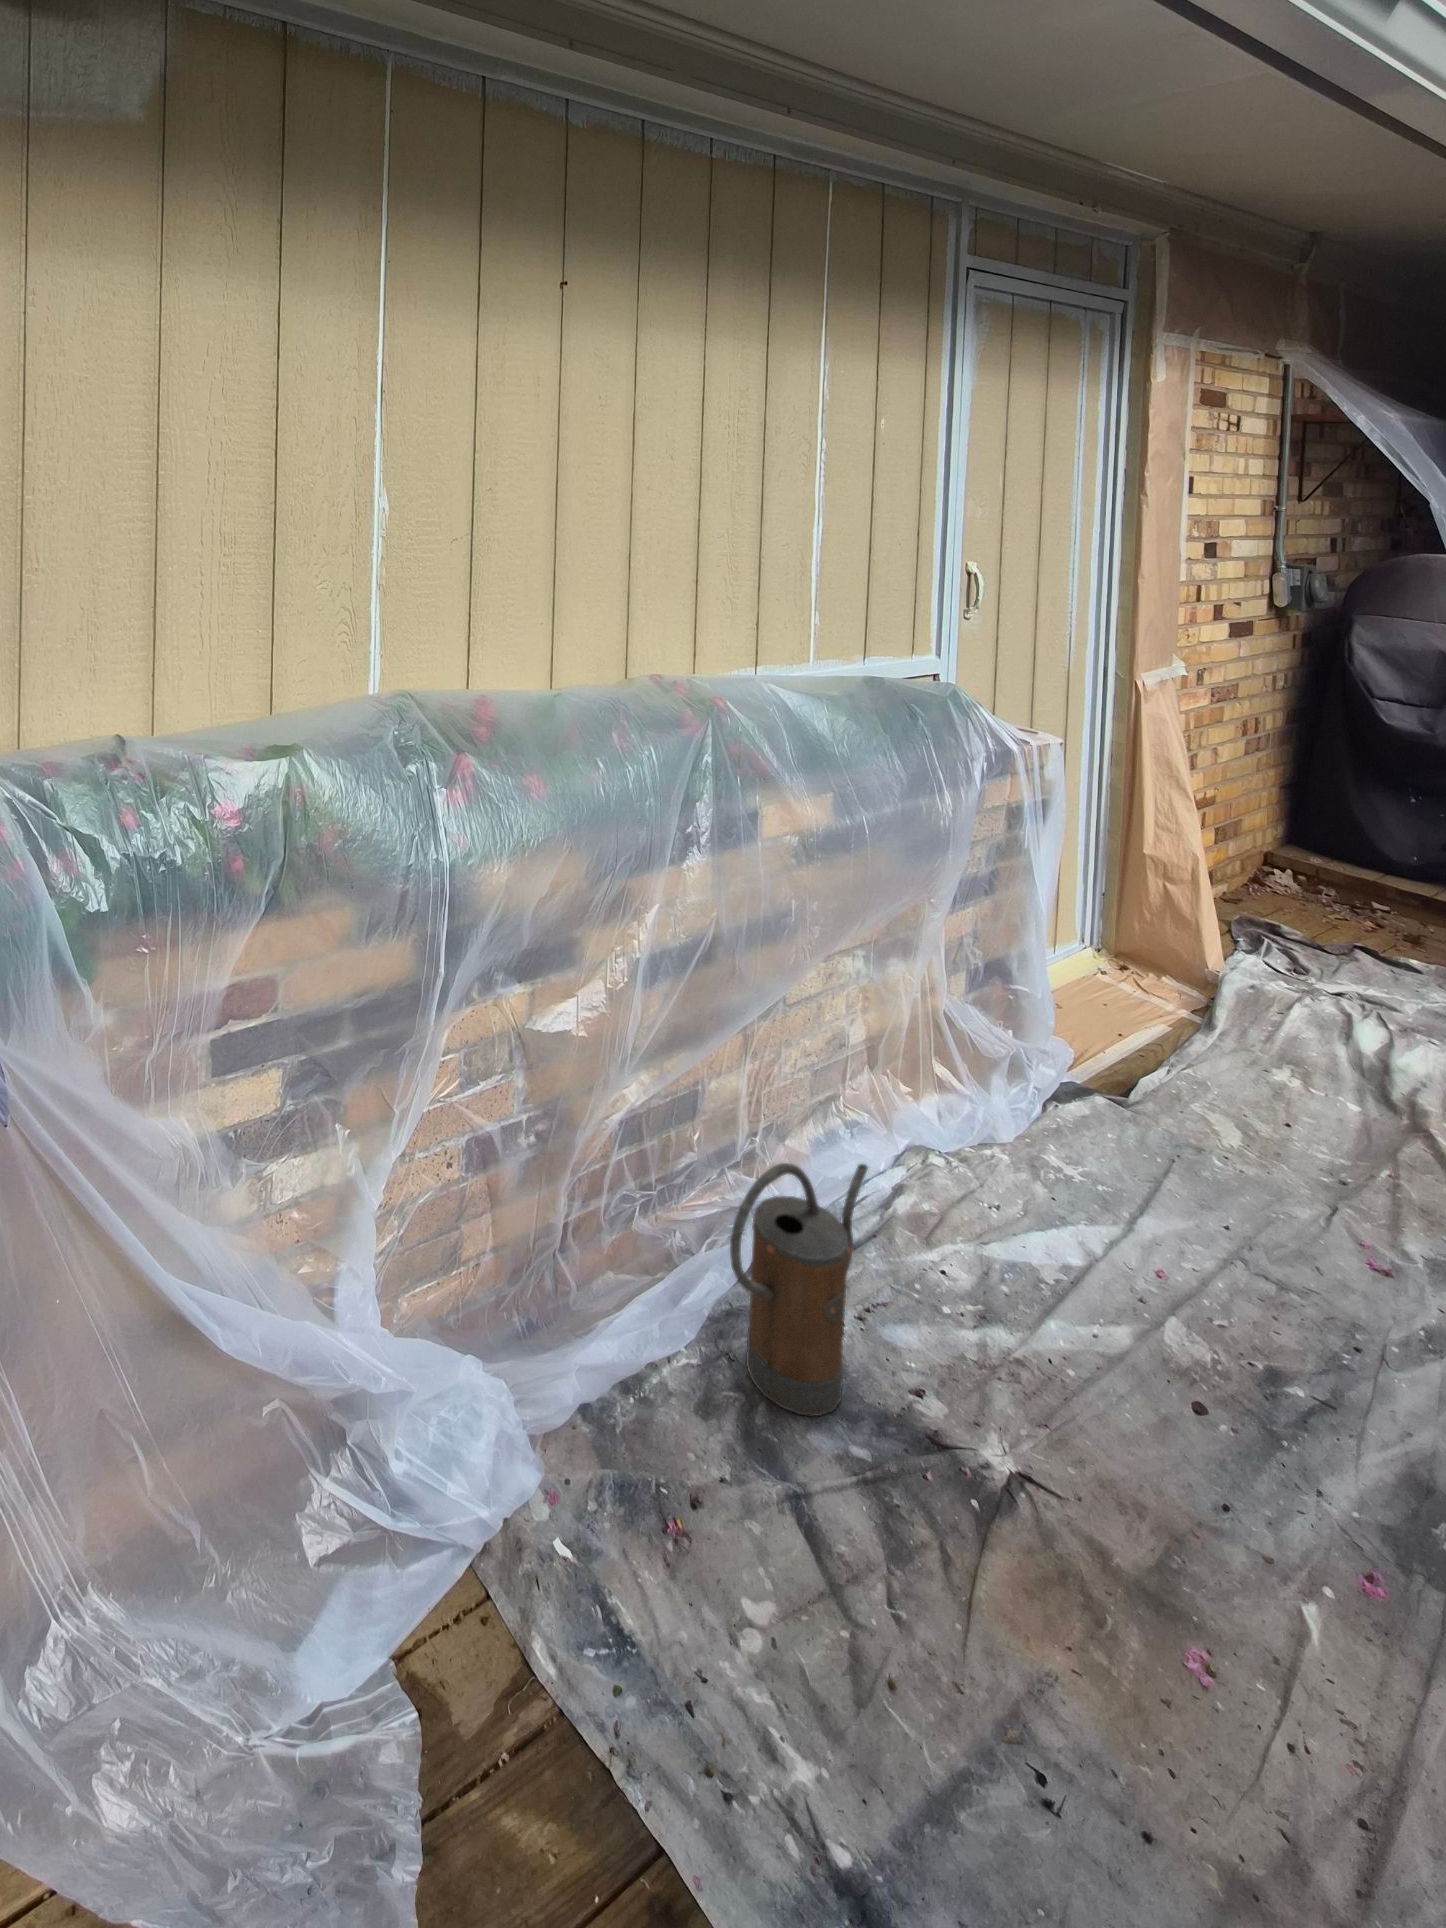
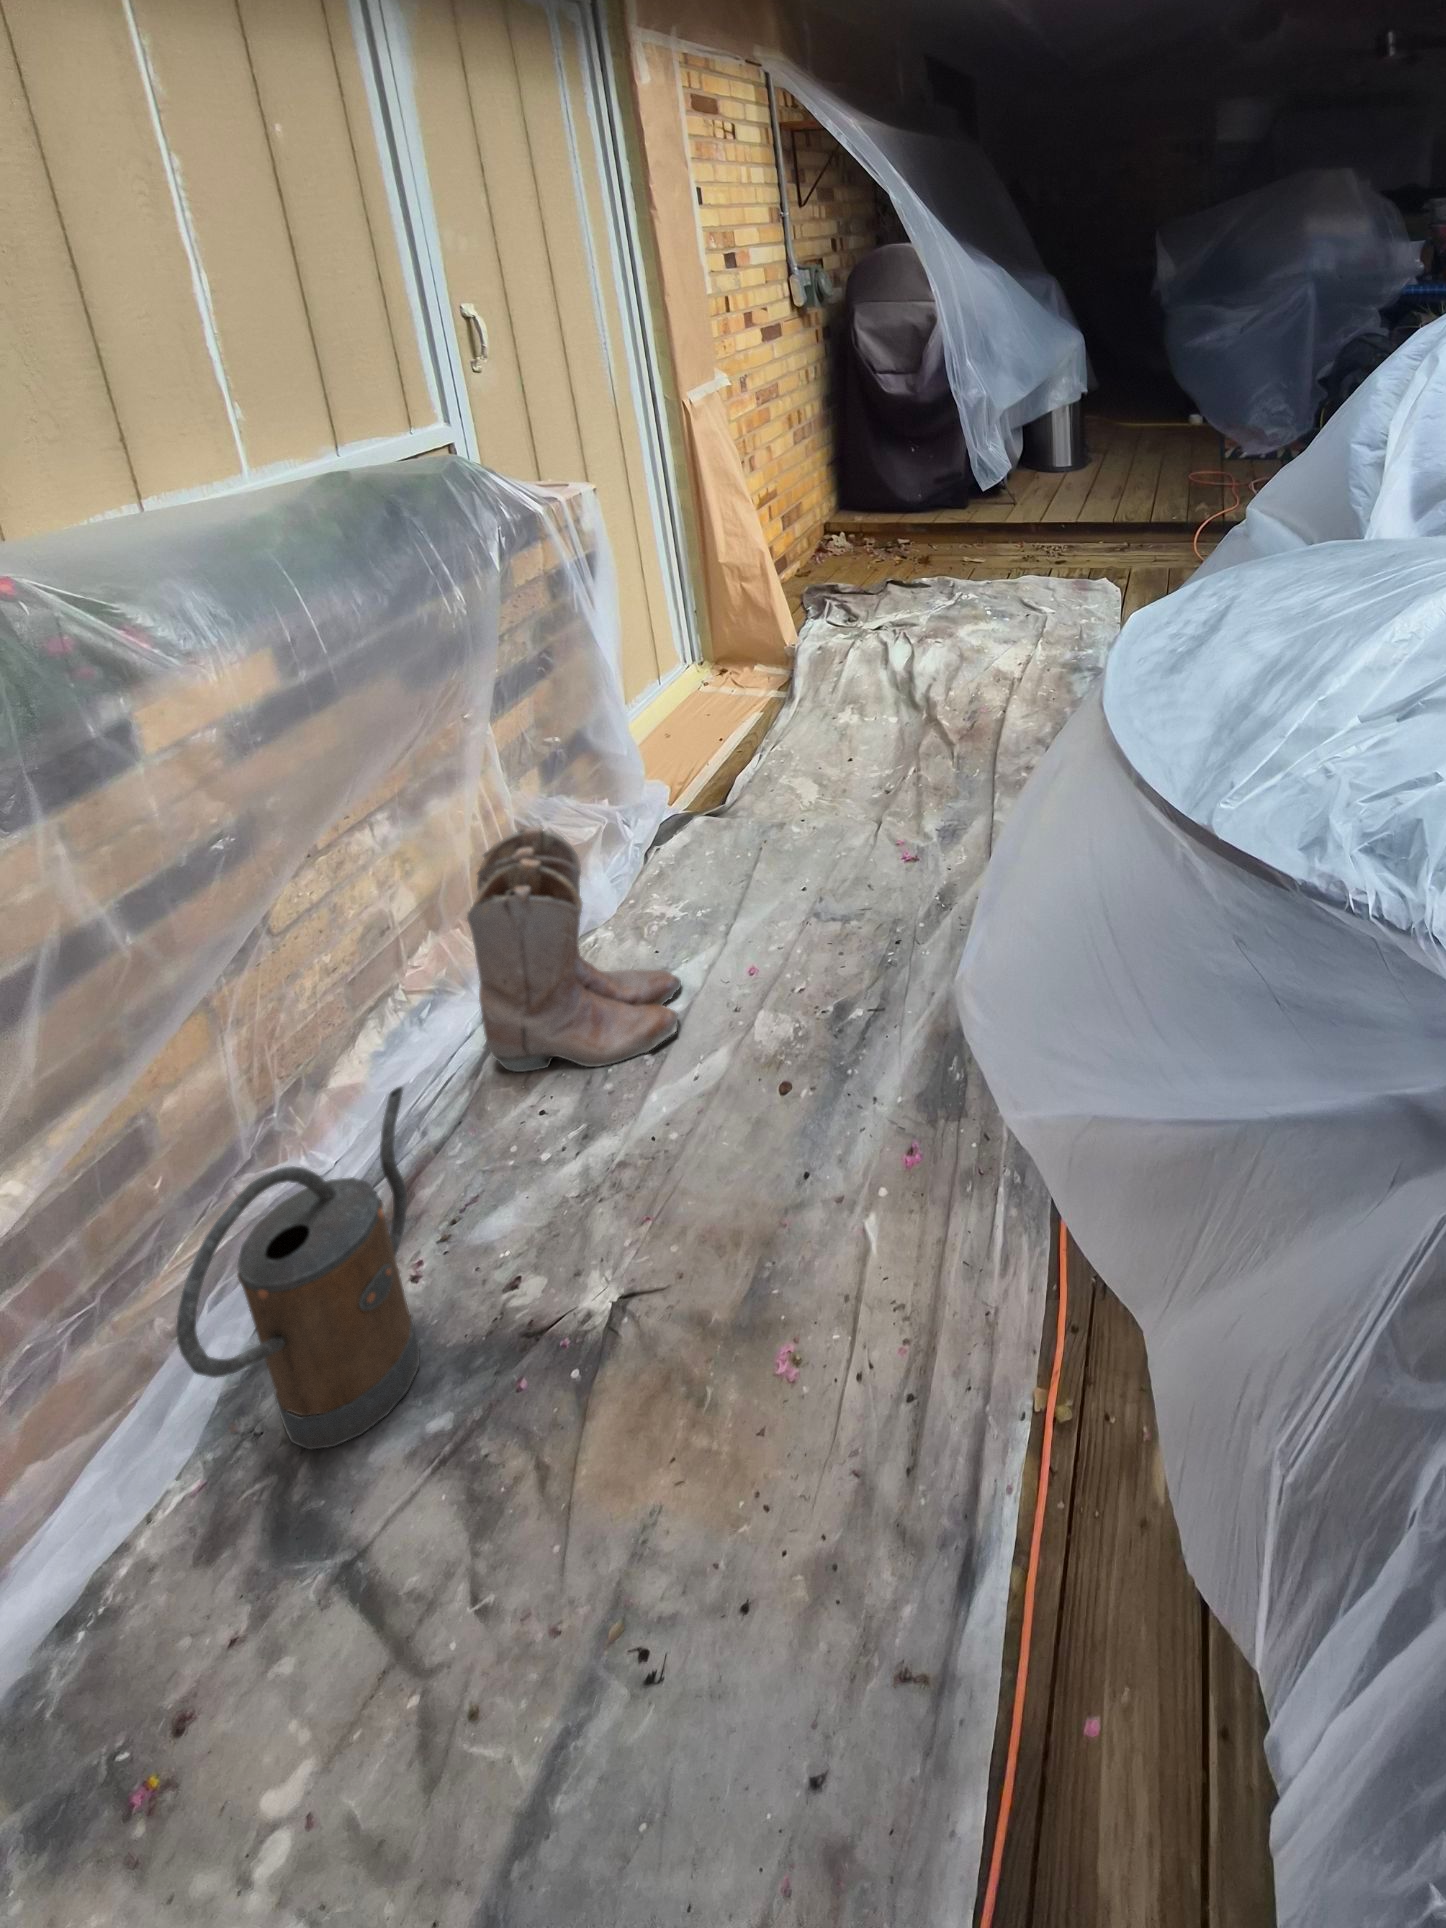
boots: none [895,1016,1080,1286] -> present [467,826,681,1072]

